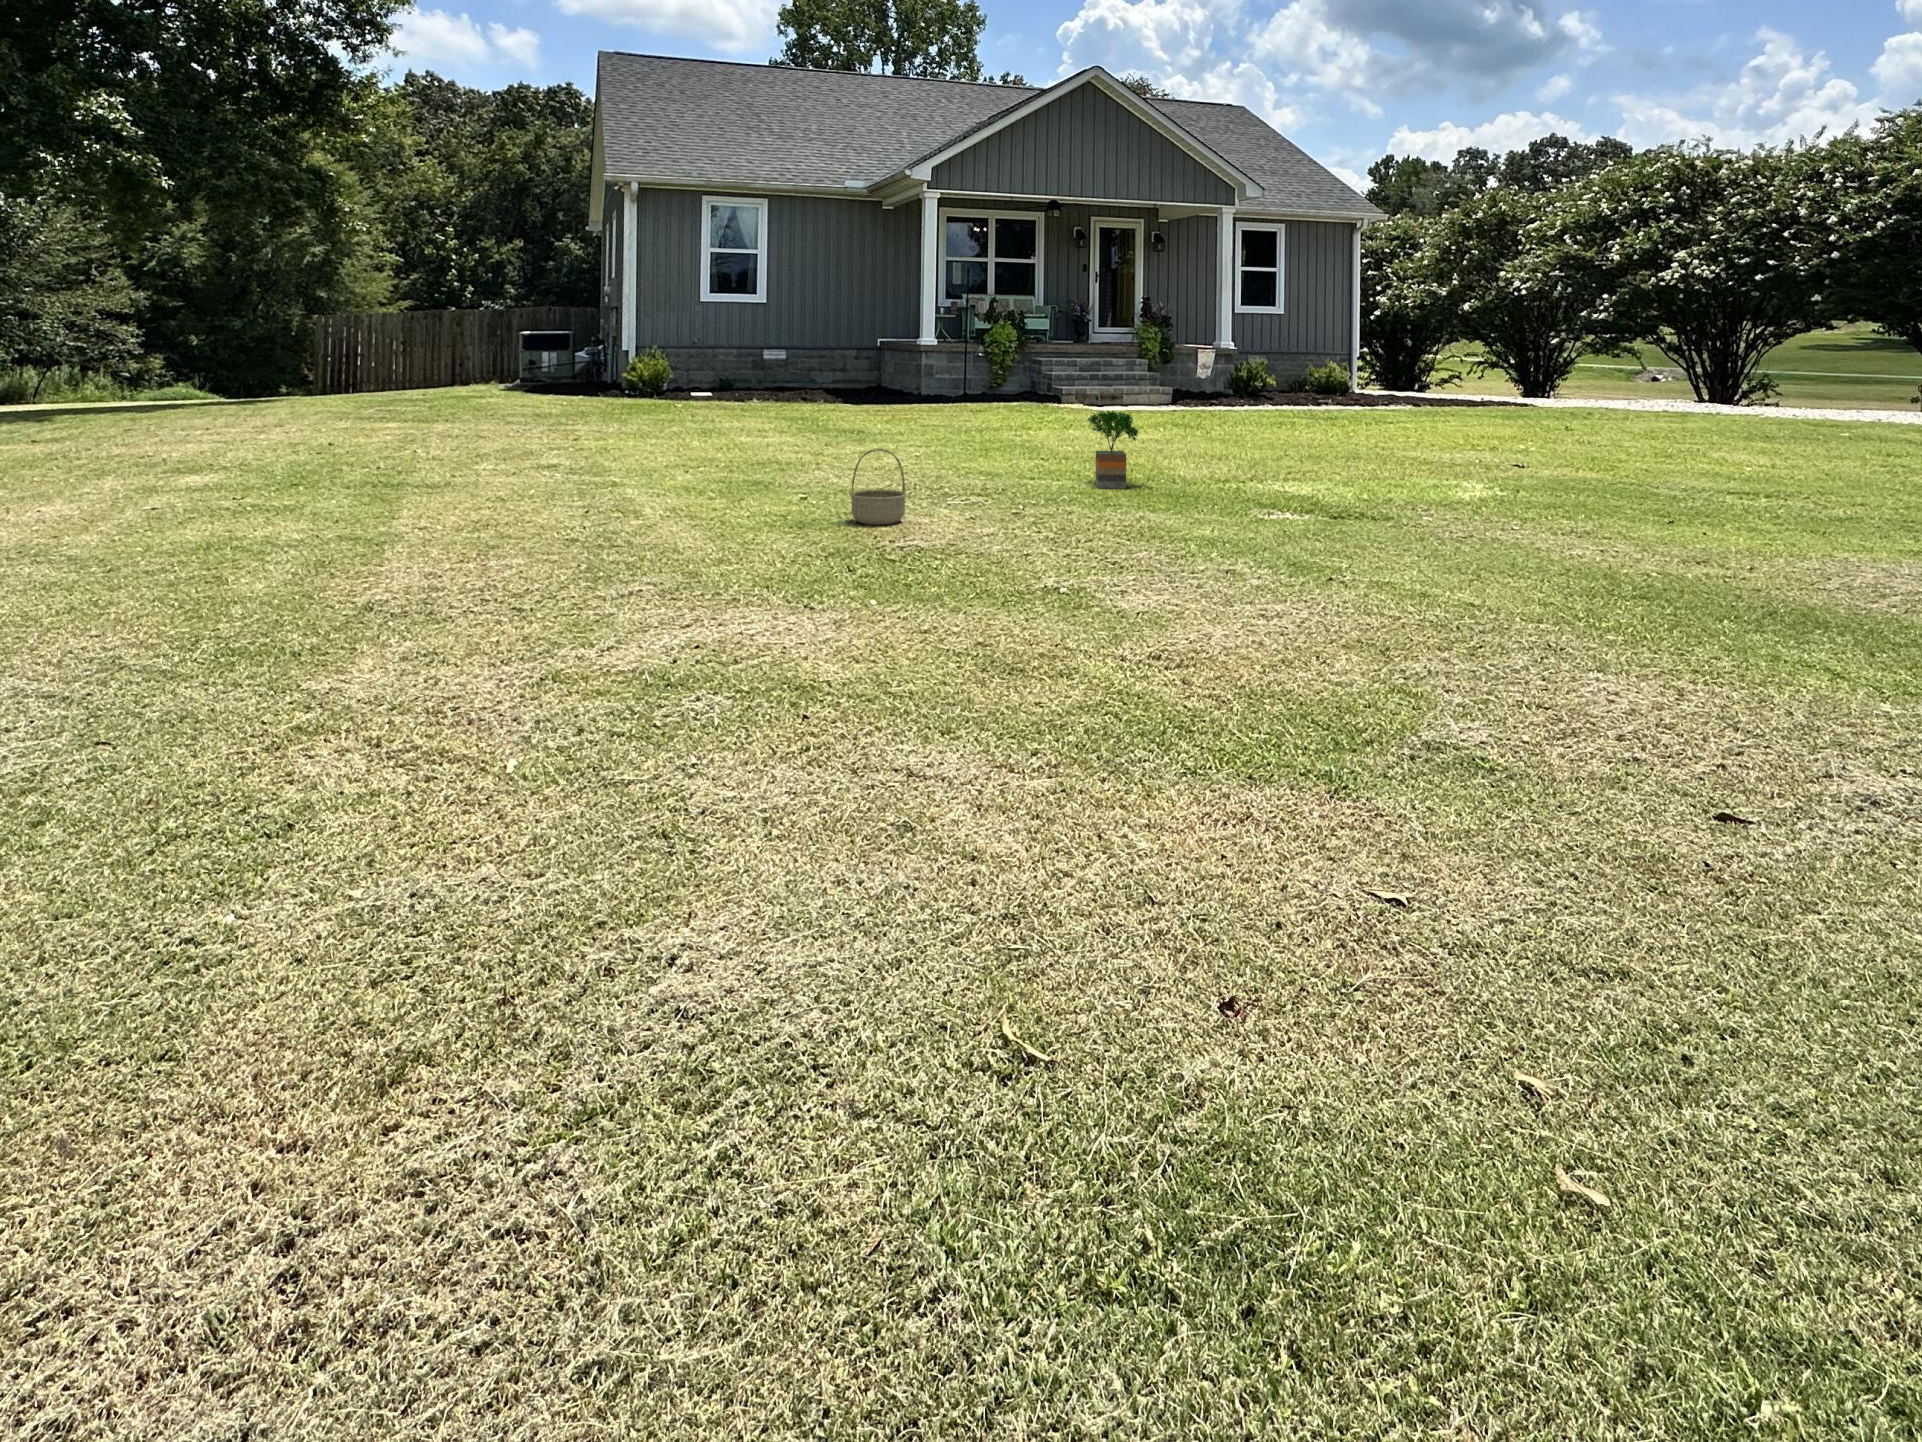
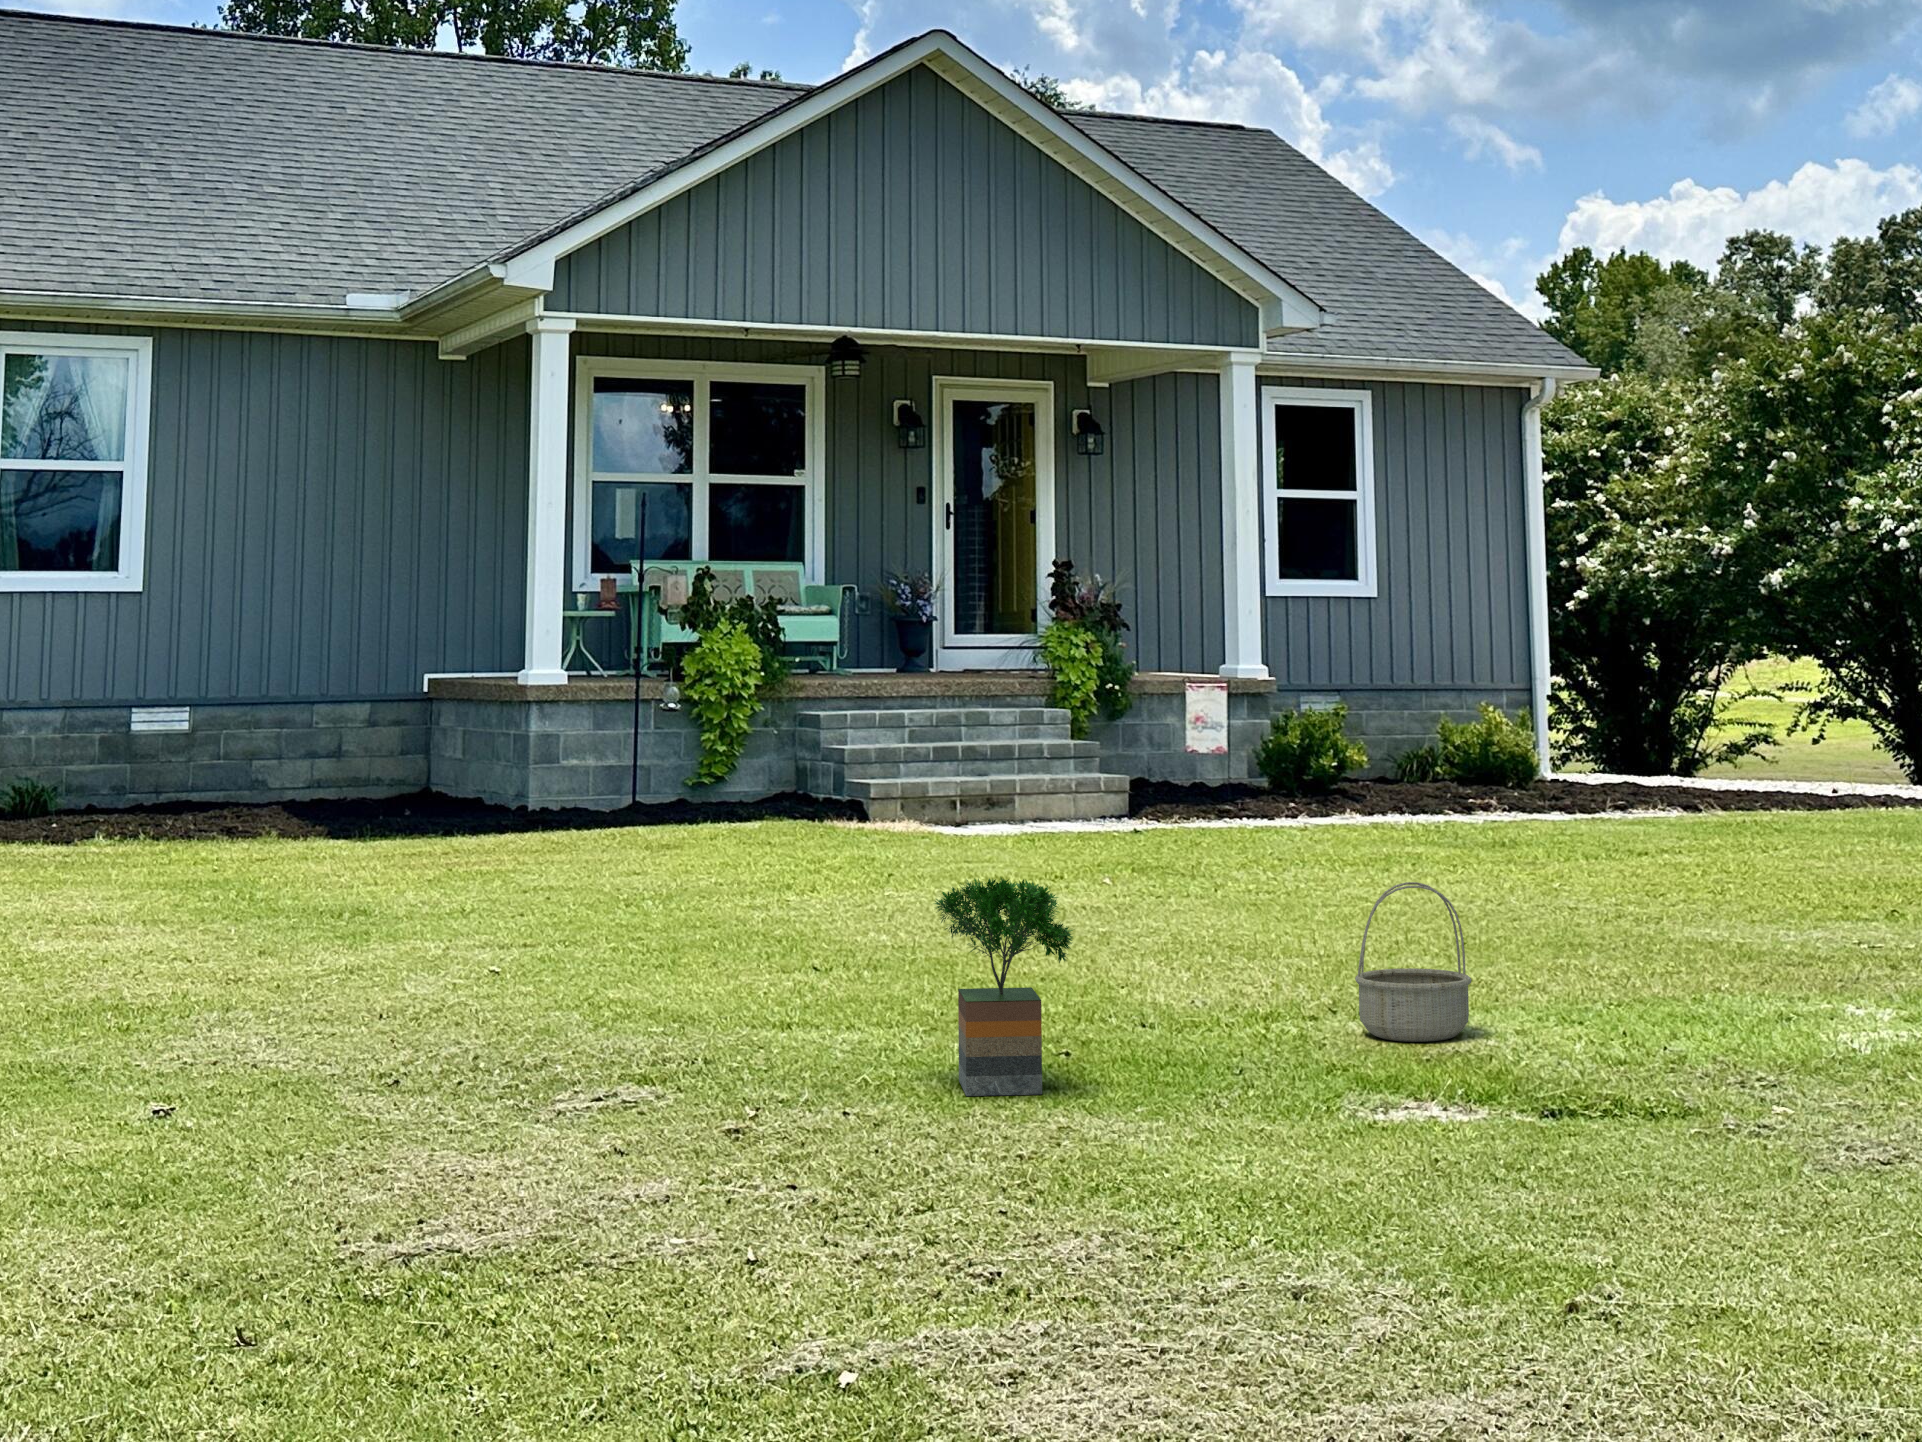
basket: present [850,449,907,525] -> present [1355,882,1472,1042]

